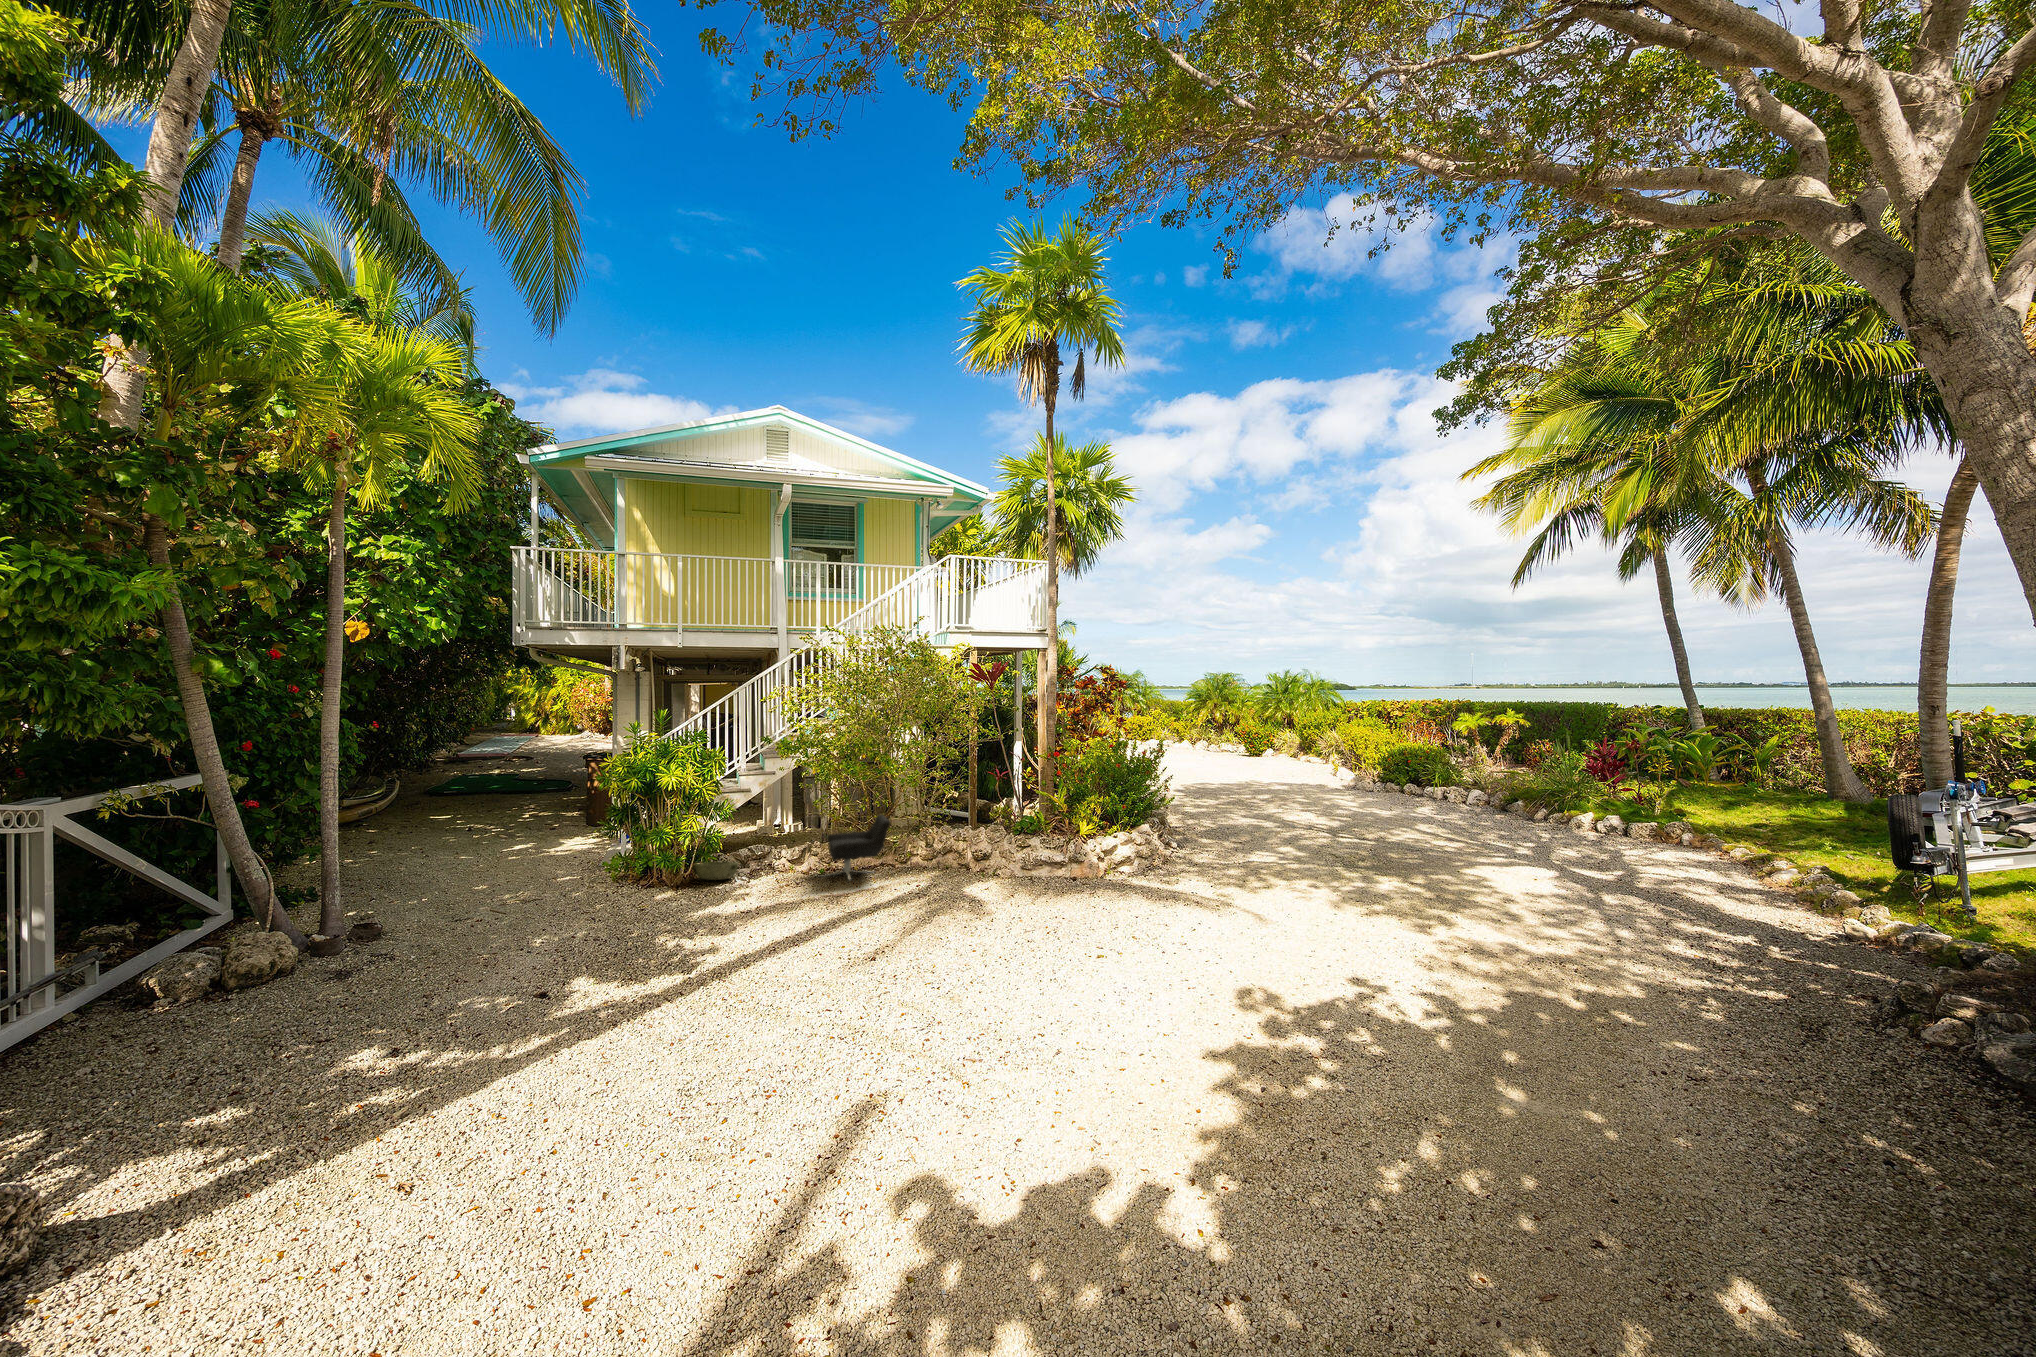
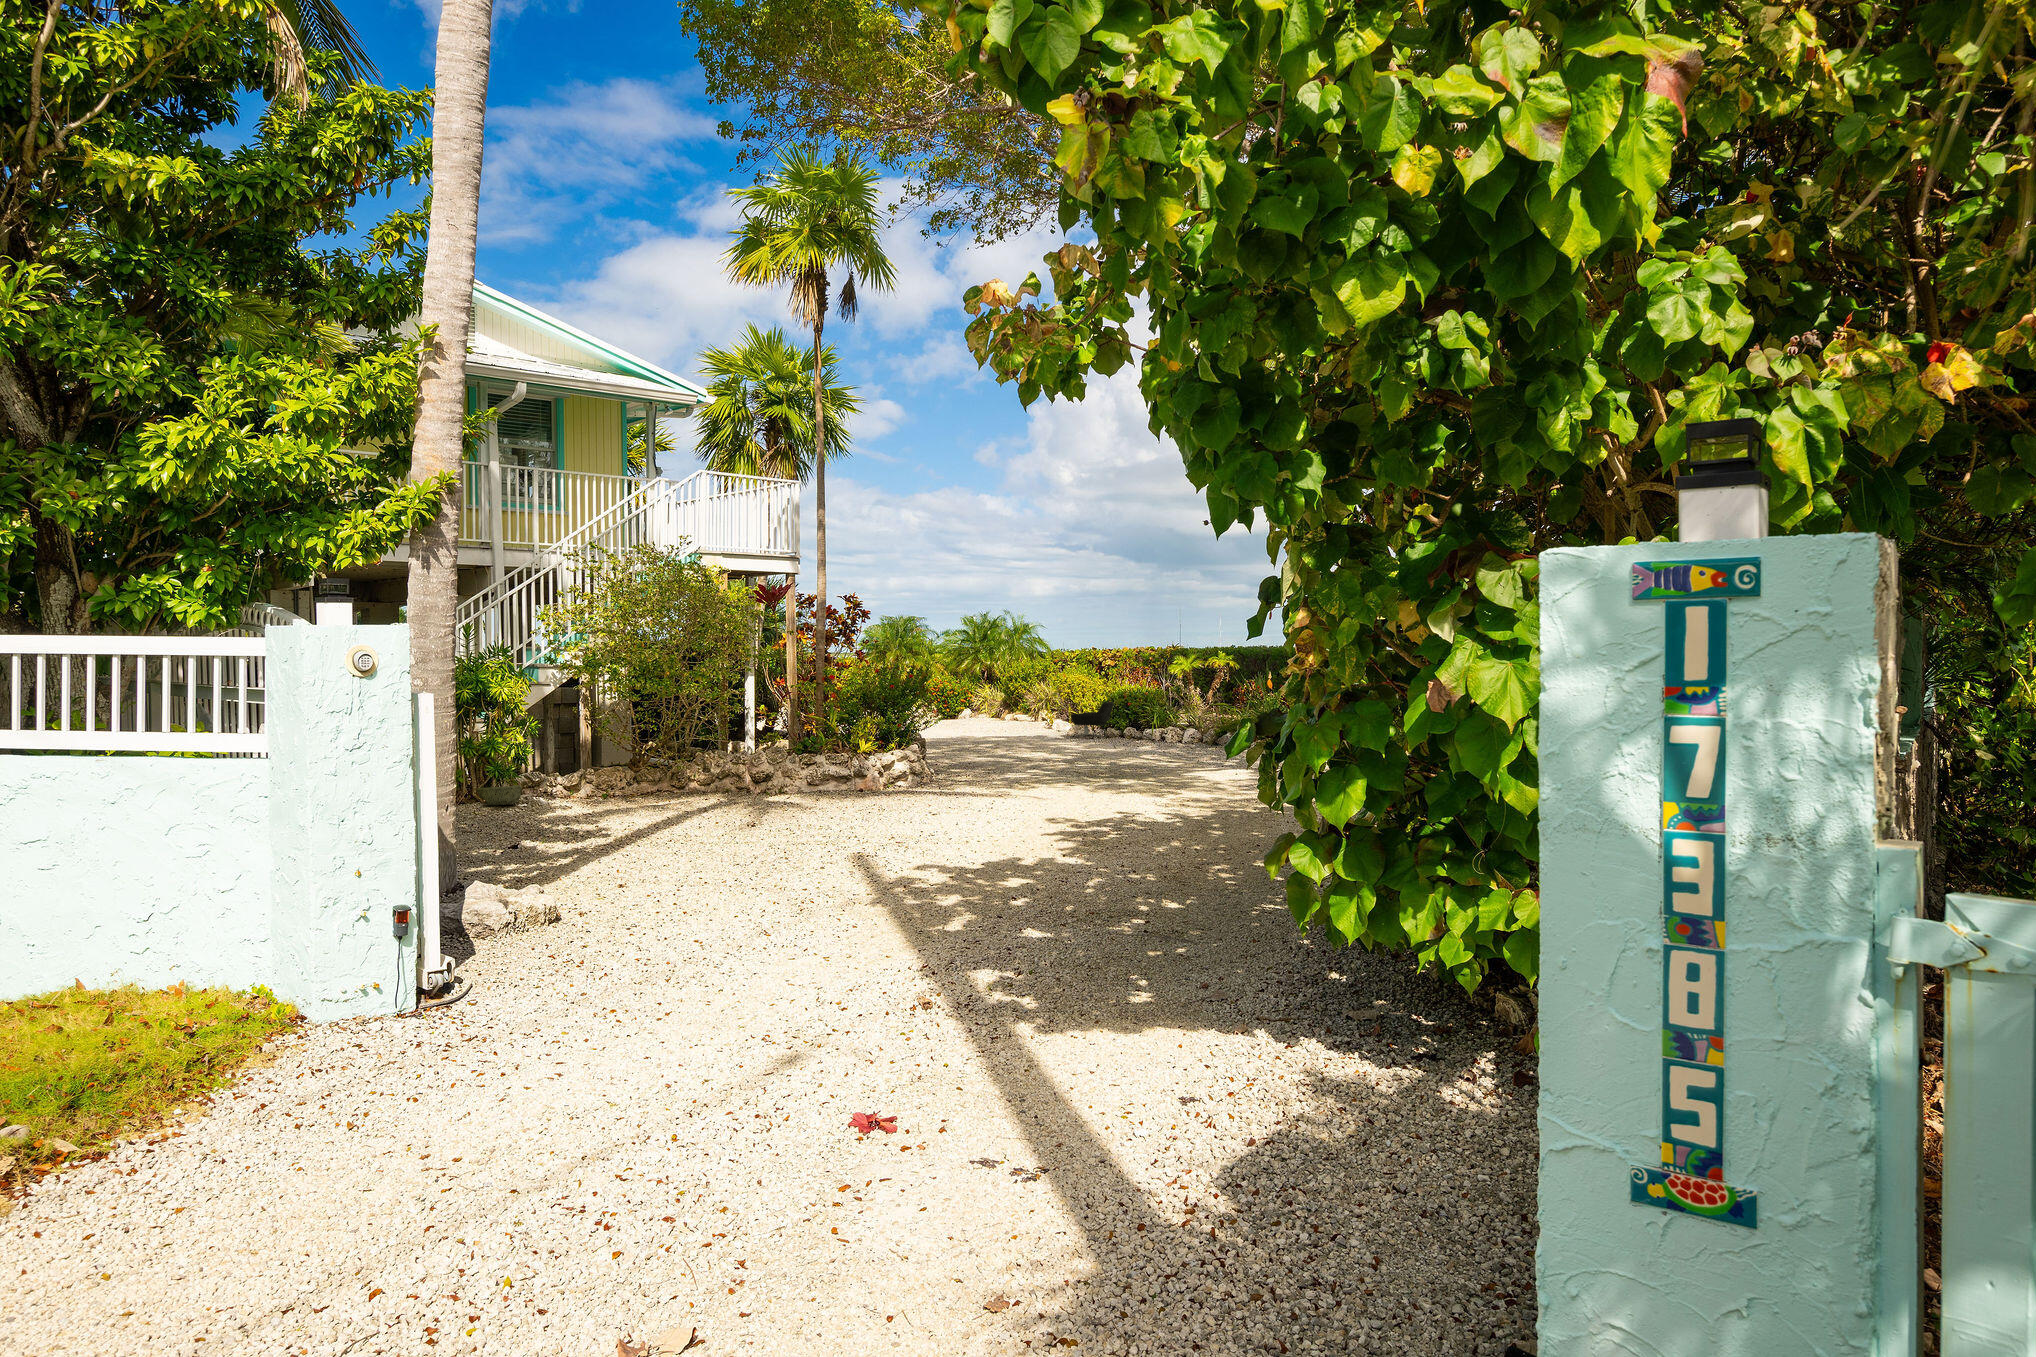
lounge chair: present [823,815,890,880] -> present [1071,702,1114,737]

